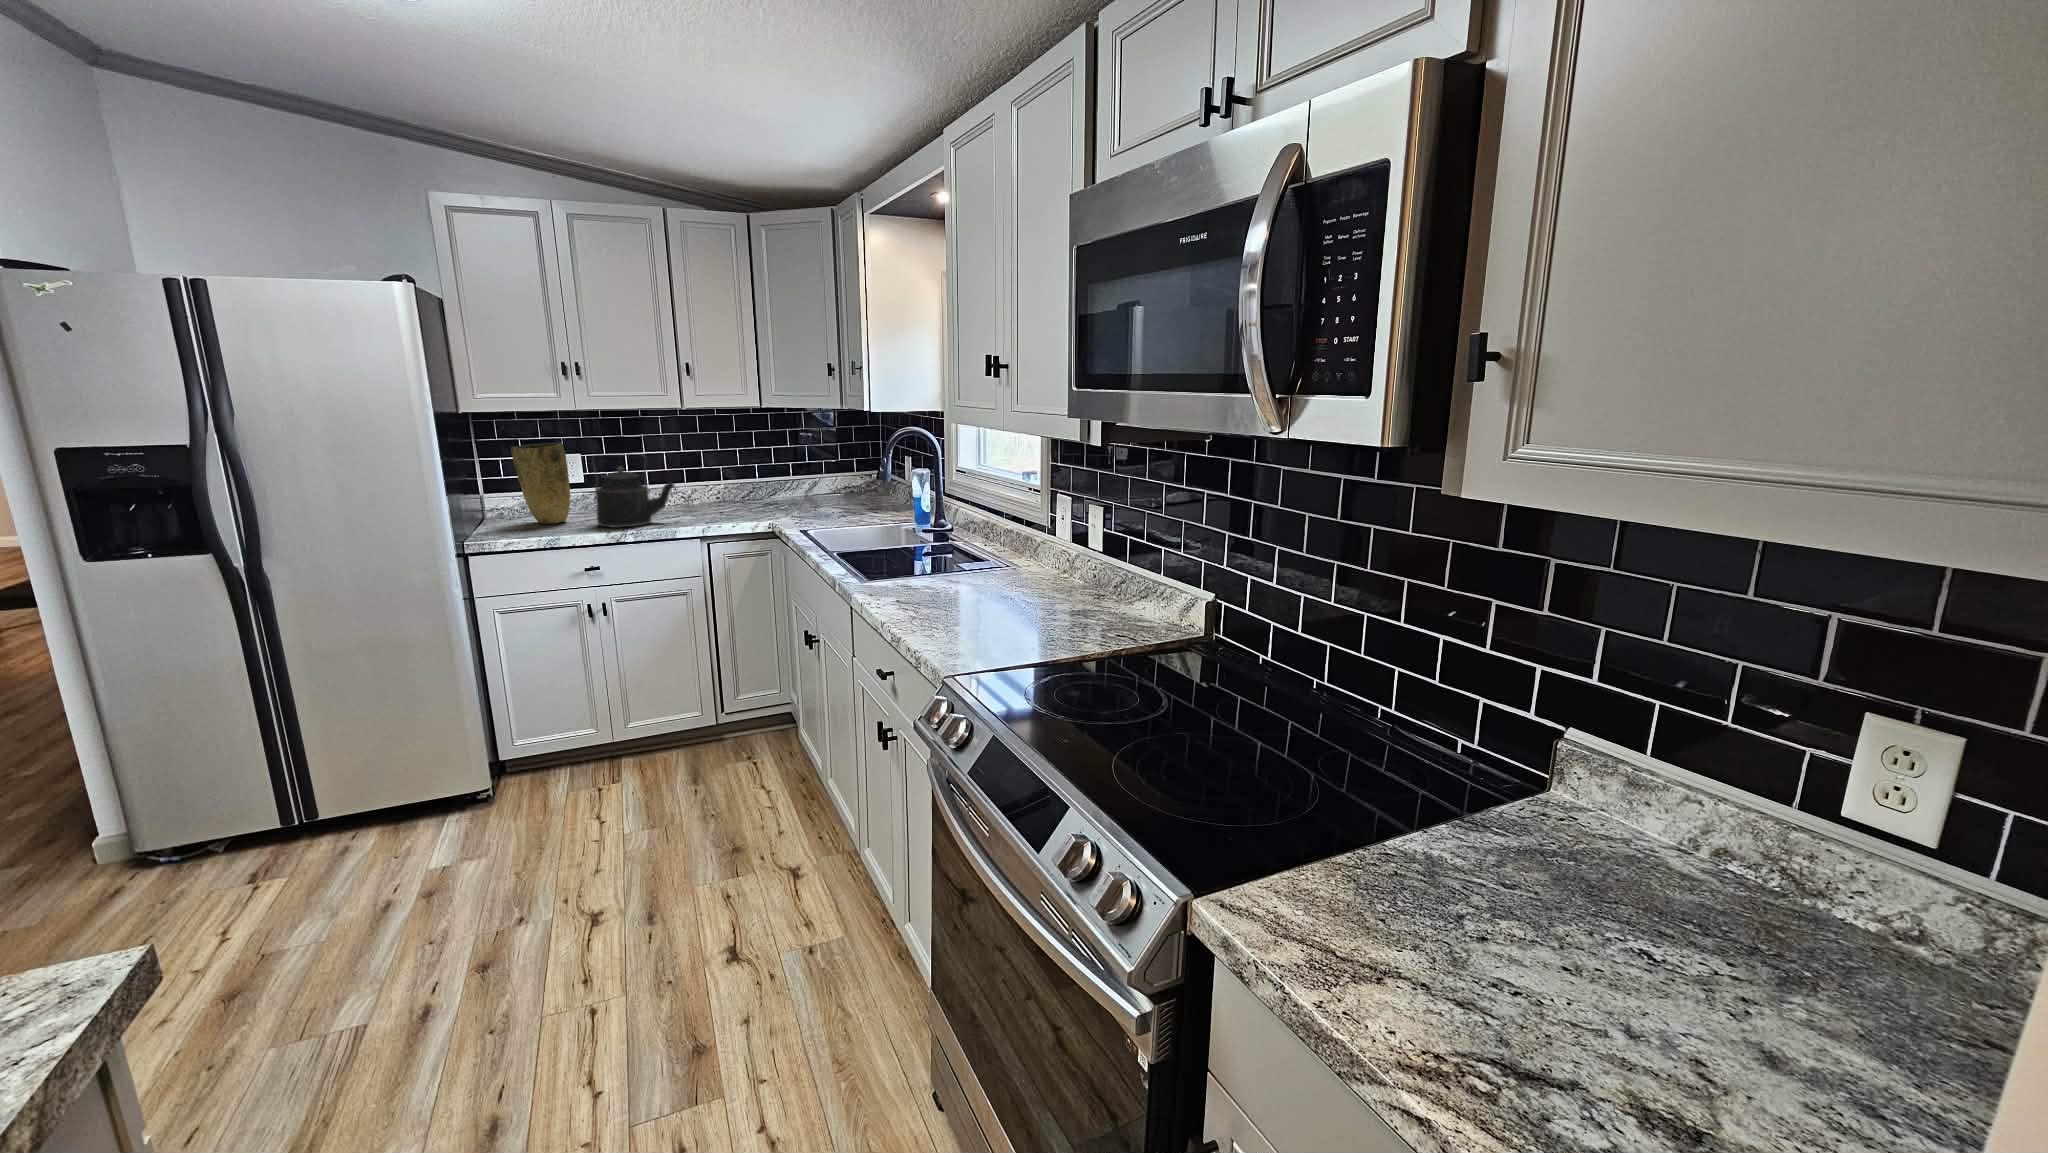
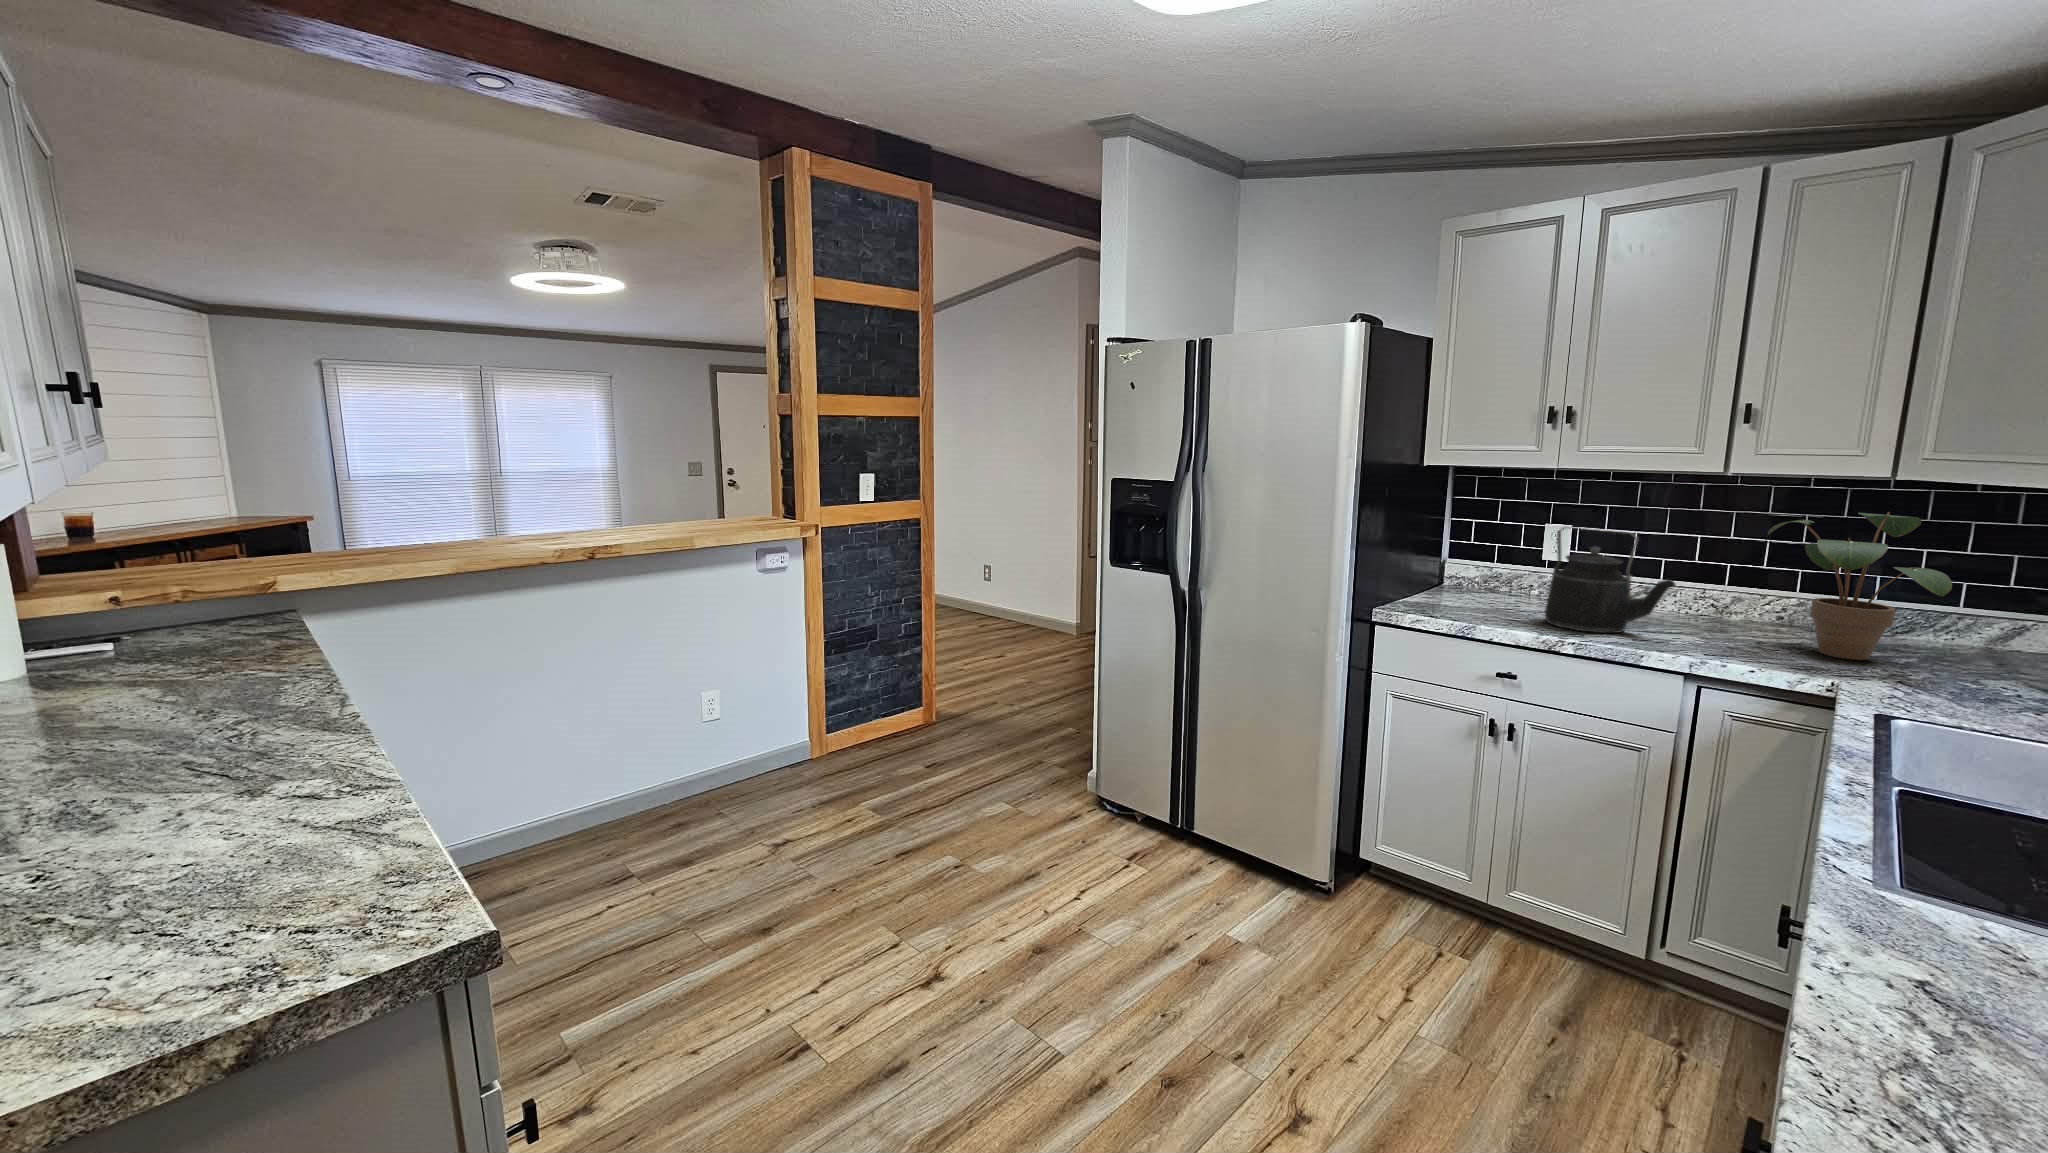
potted plant: none [711,427,799,513] -> present [1768,512,1952,660]
vase: present [511,443,570,524] -> none [1470,506,1536,606]

